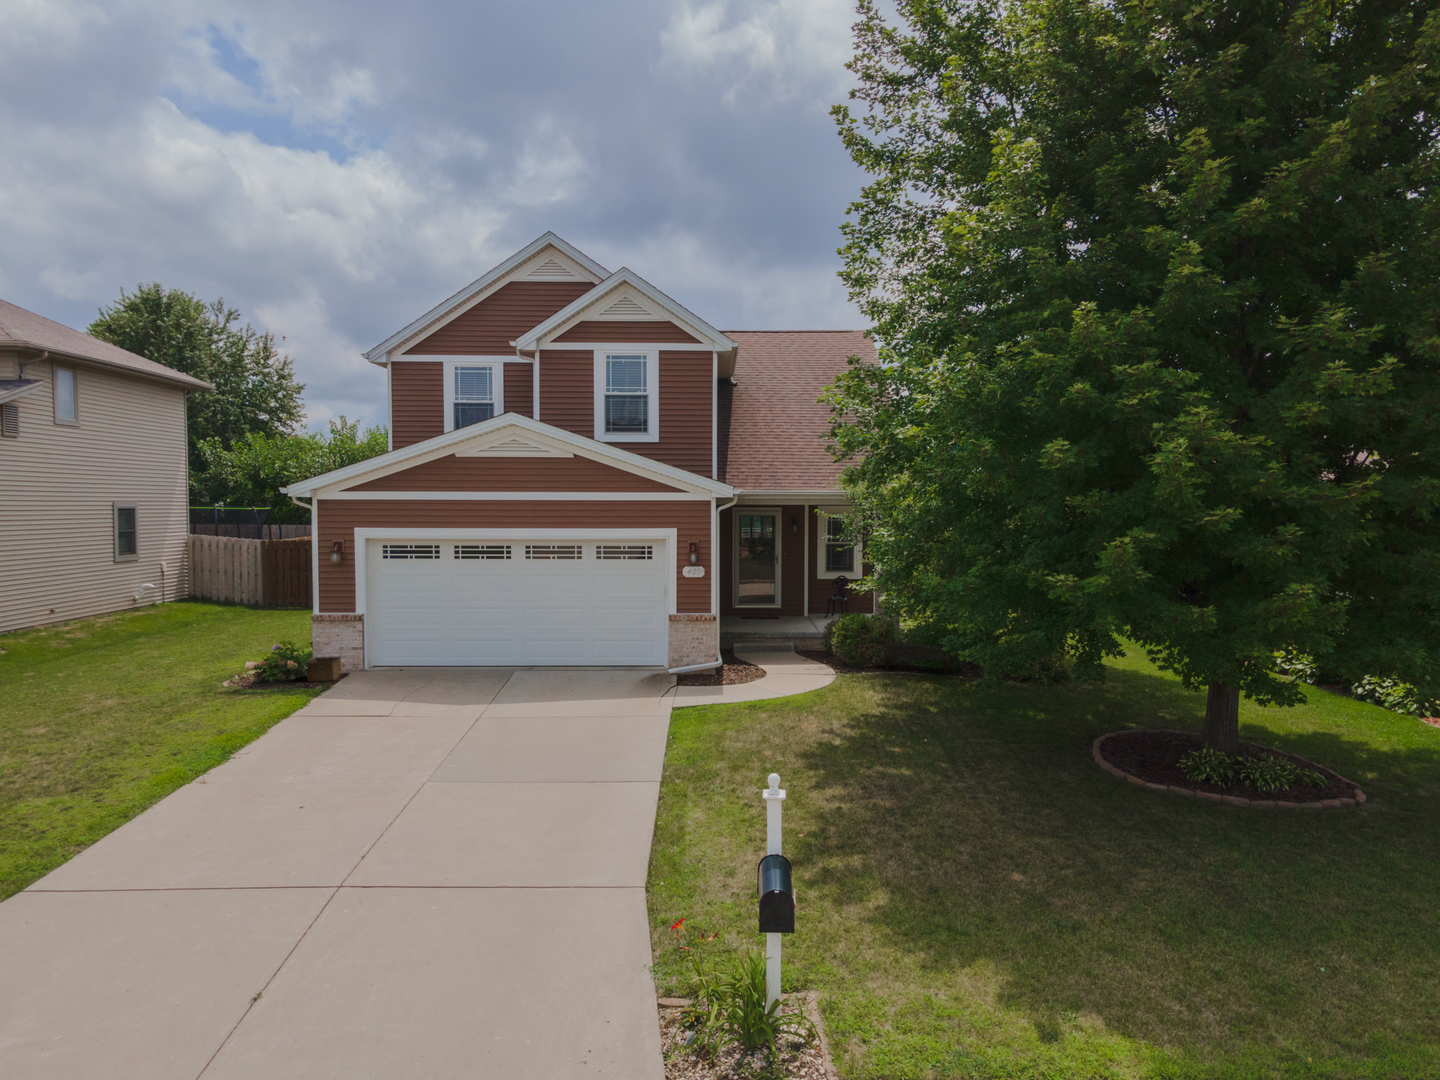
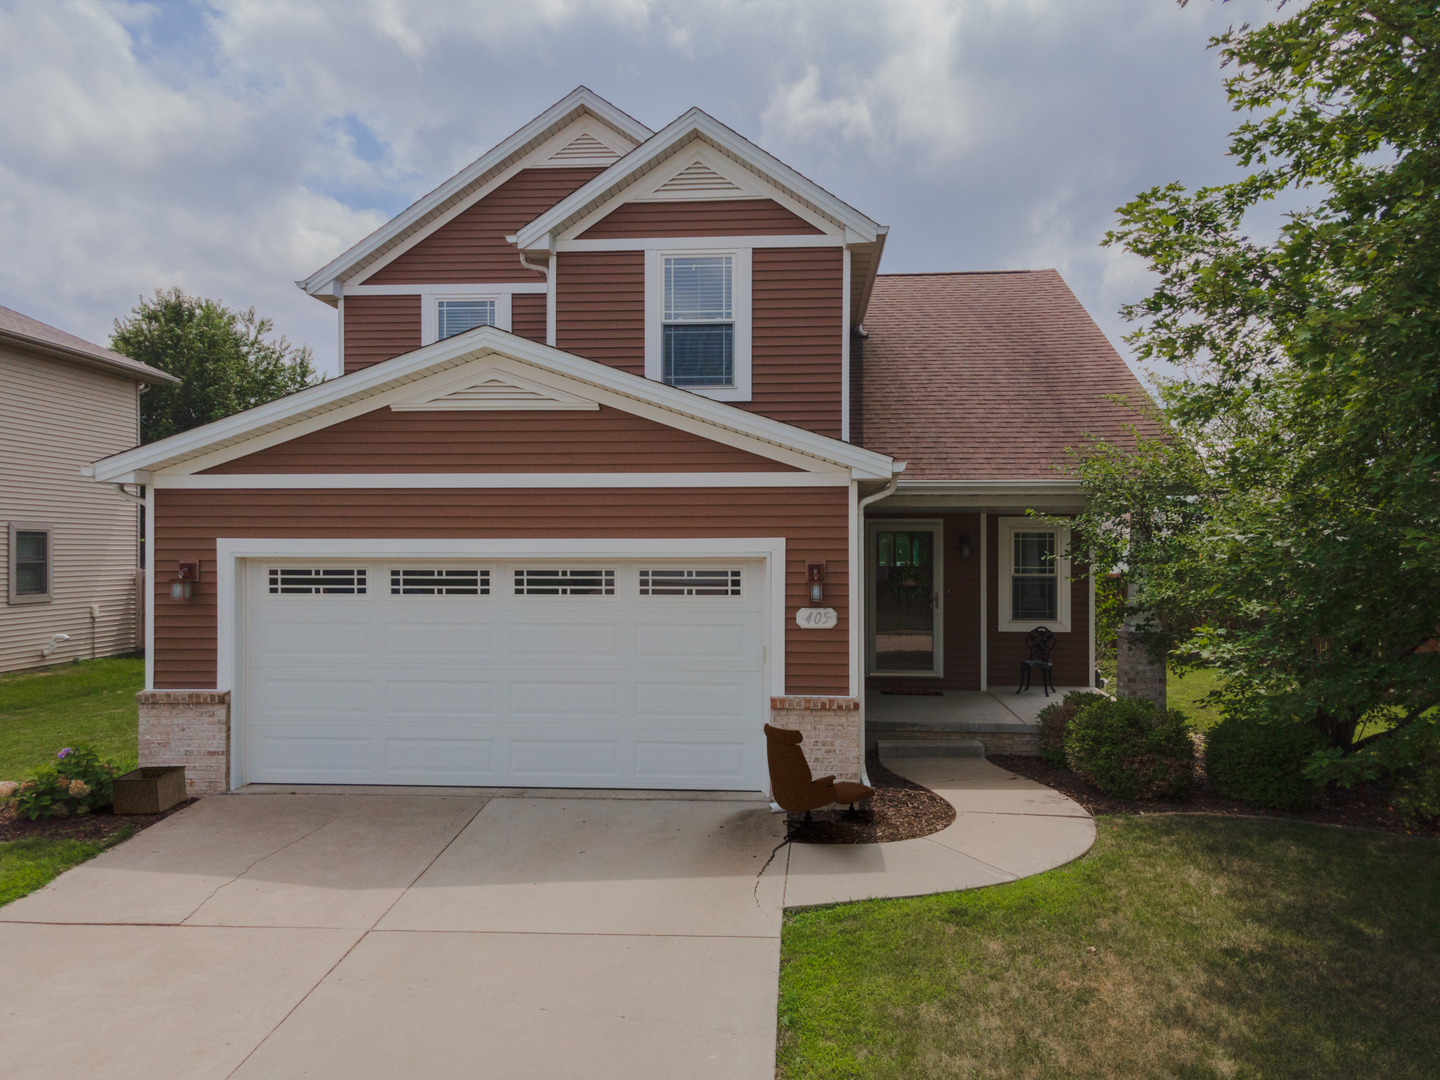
lounge chair: none [664,626,723,684] -> present [764,723,875,841]
bench: present [885,640,949,674] -> none [1190,751,1339,830]

